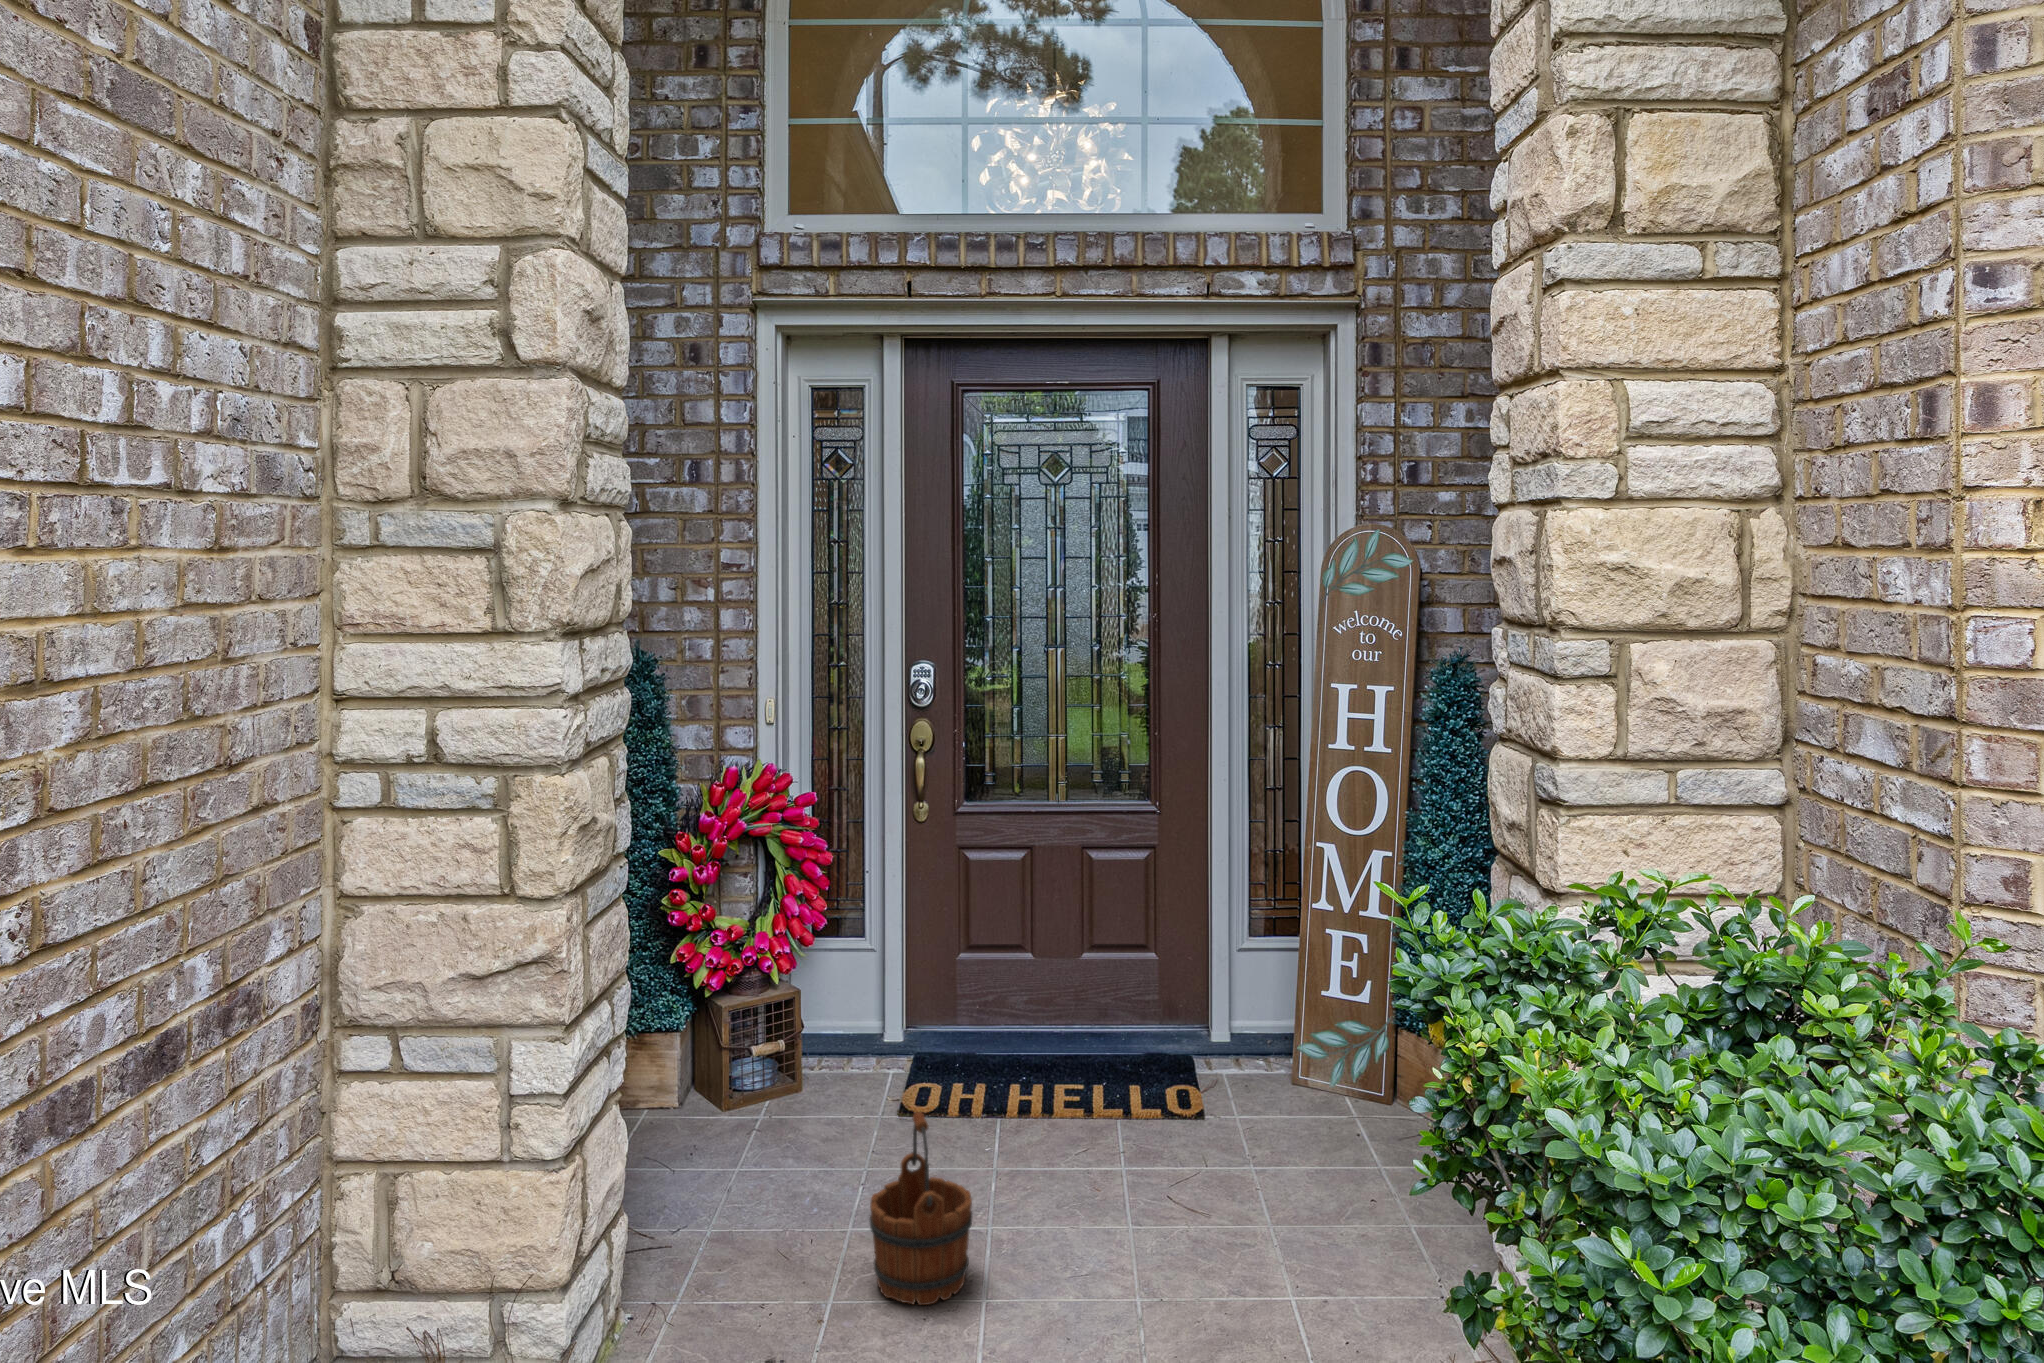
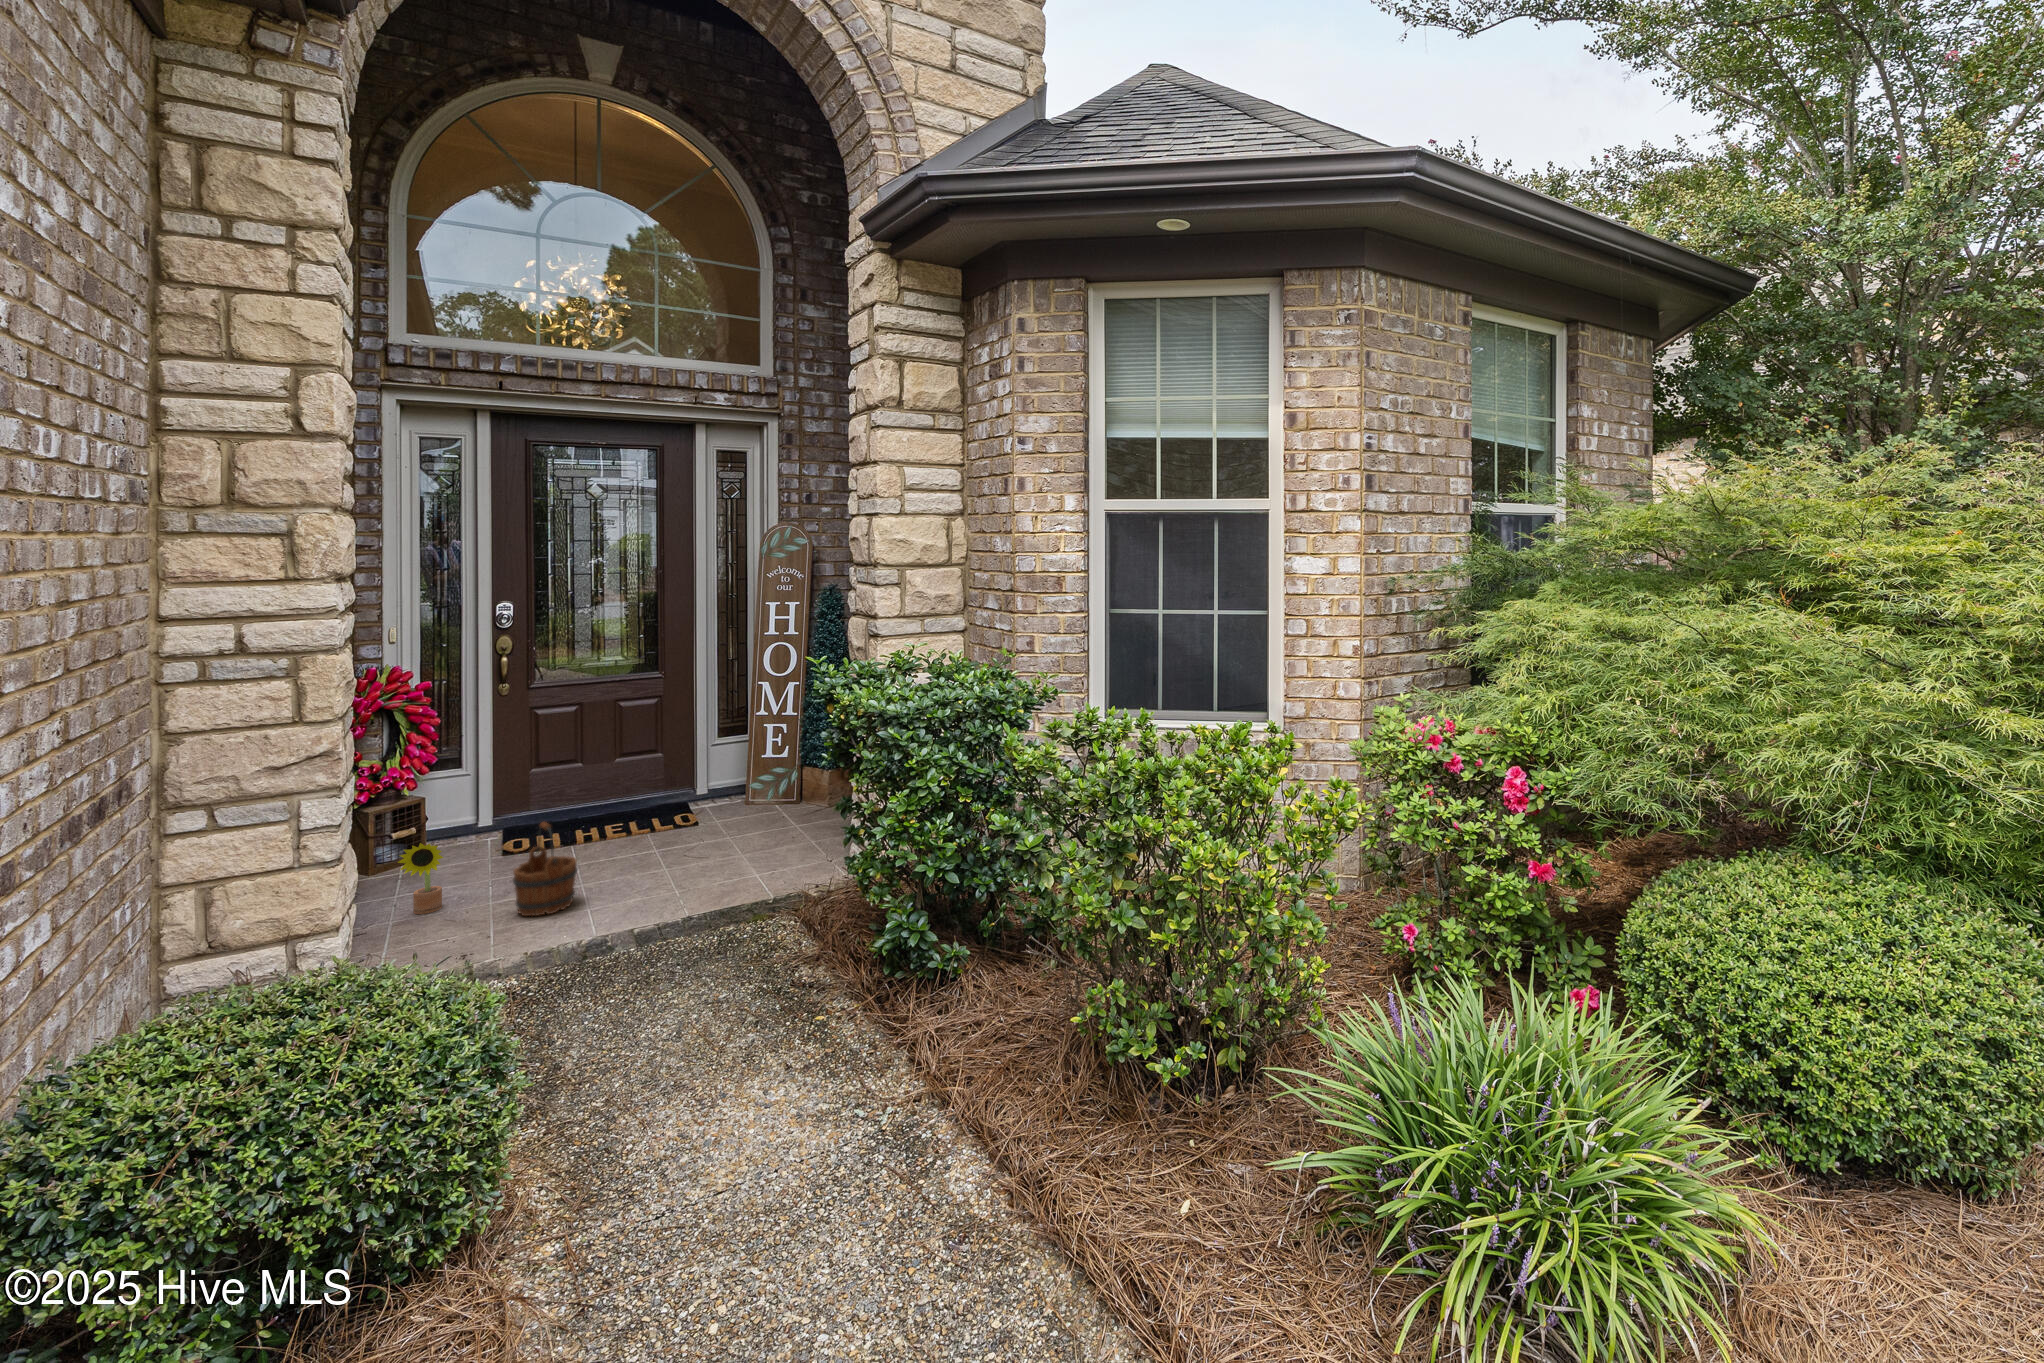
decorative plant: none [717,1105,784,1233] -> present [398,843,443,914]

